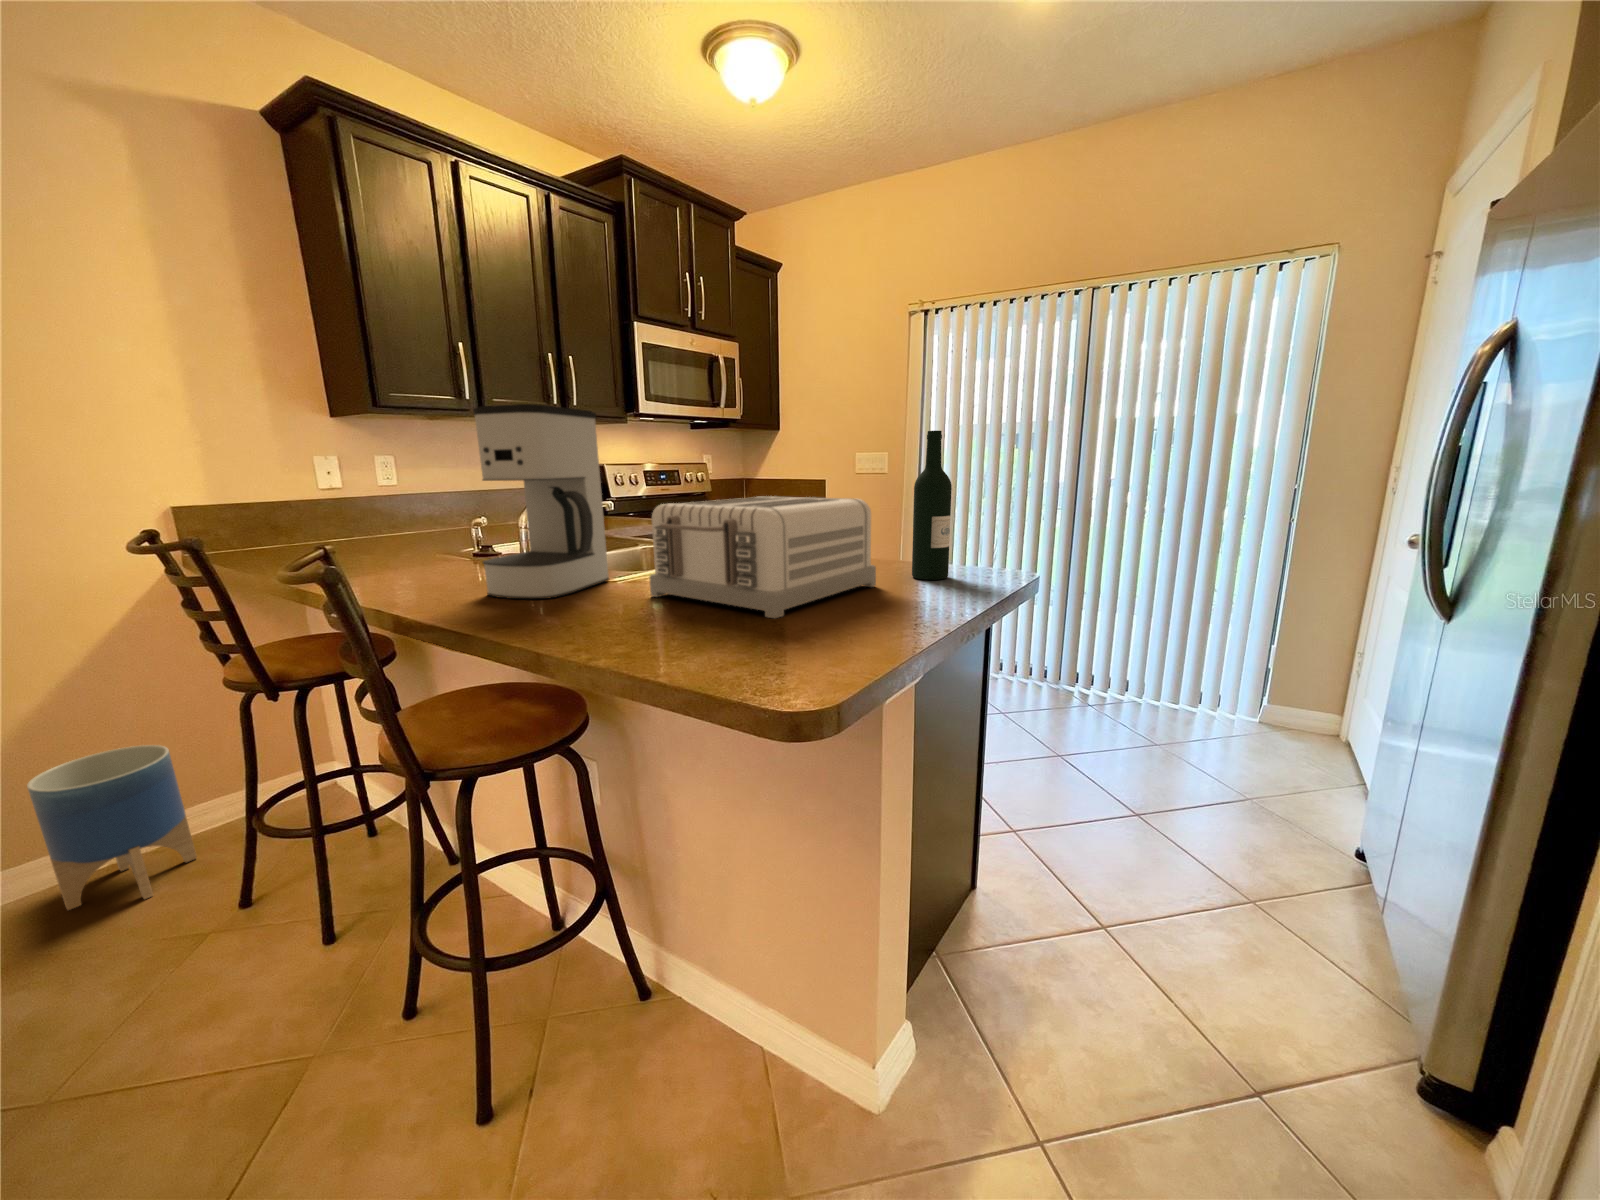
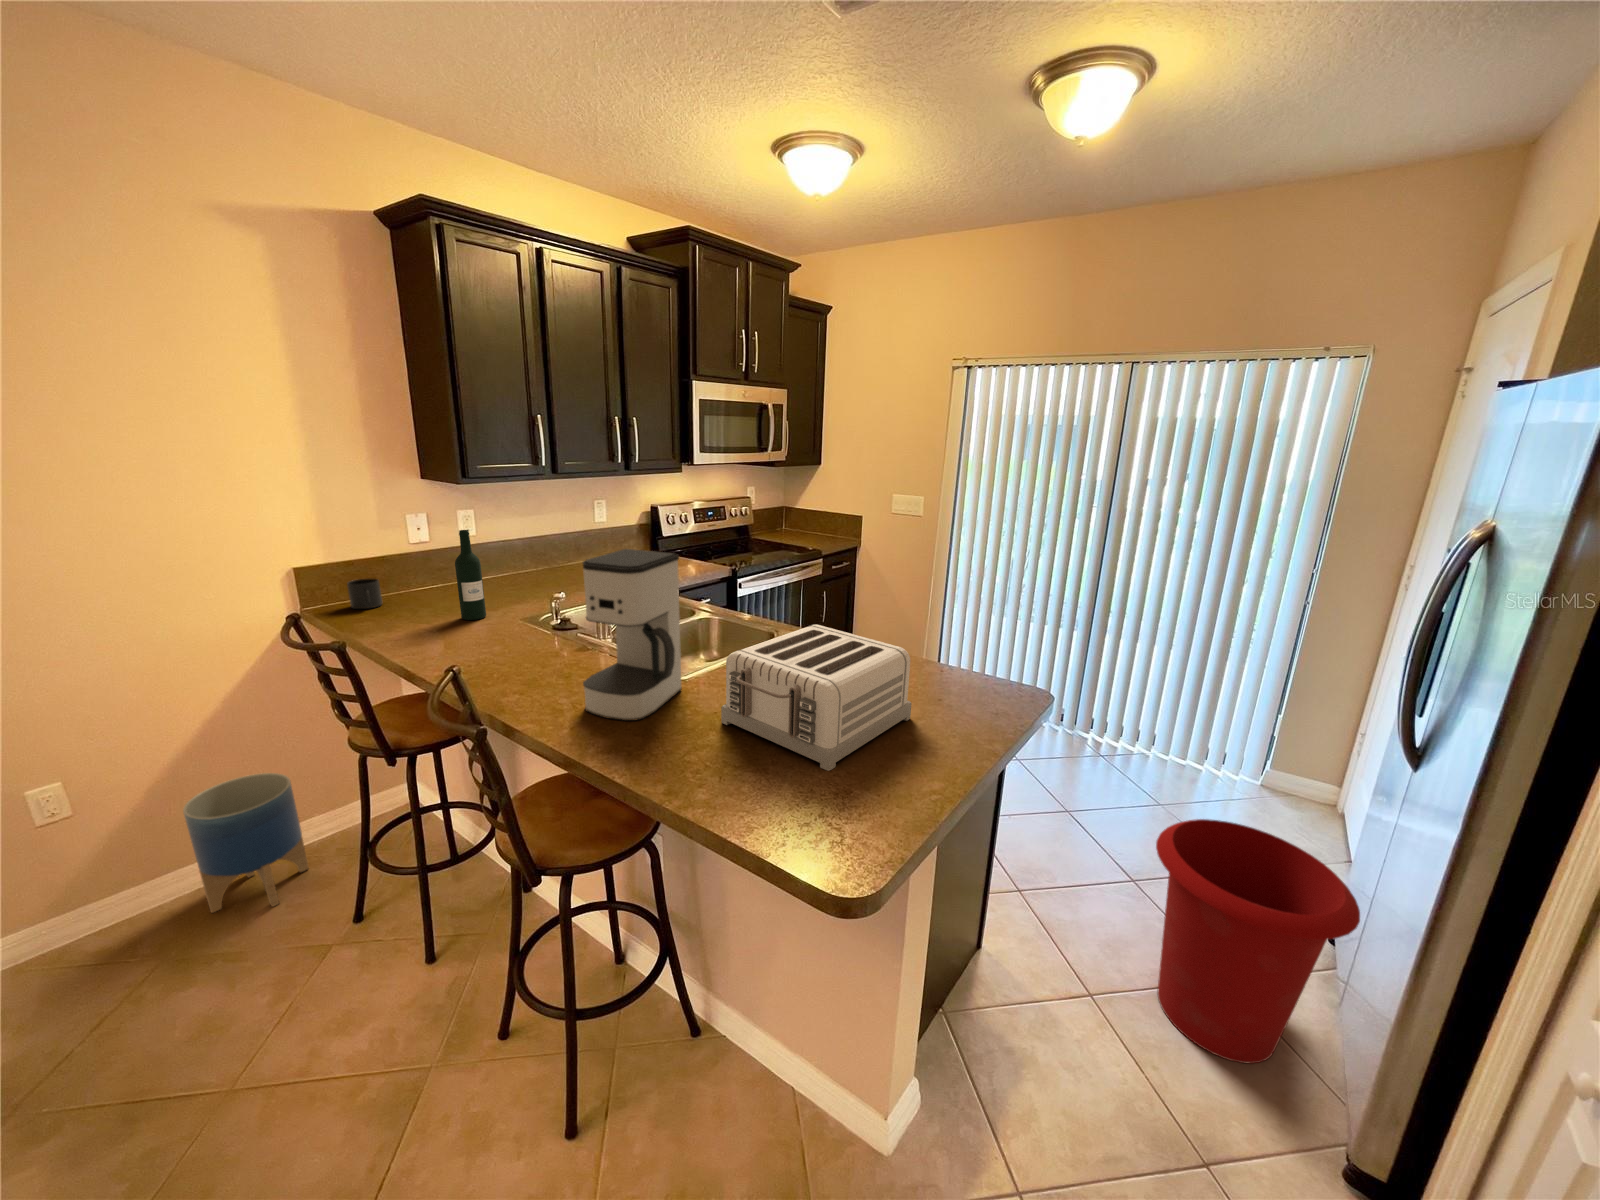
wine bottle: present [912,431,952,580] -> present [455,530,486,620]
mug: none [237,521,282,553] -> present [347,579,382,609]
waste bin: none [1164,715,1405,983] -> present [1156,819,1360,1064]

